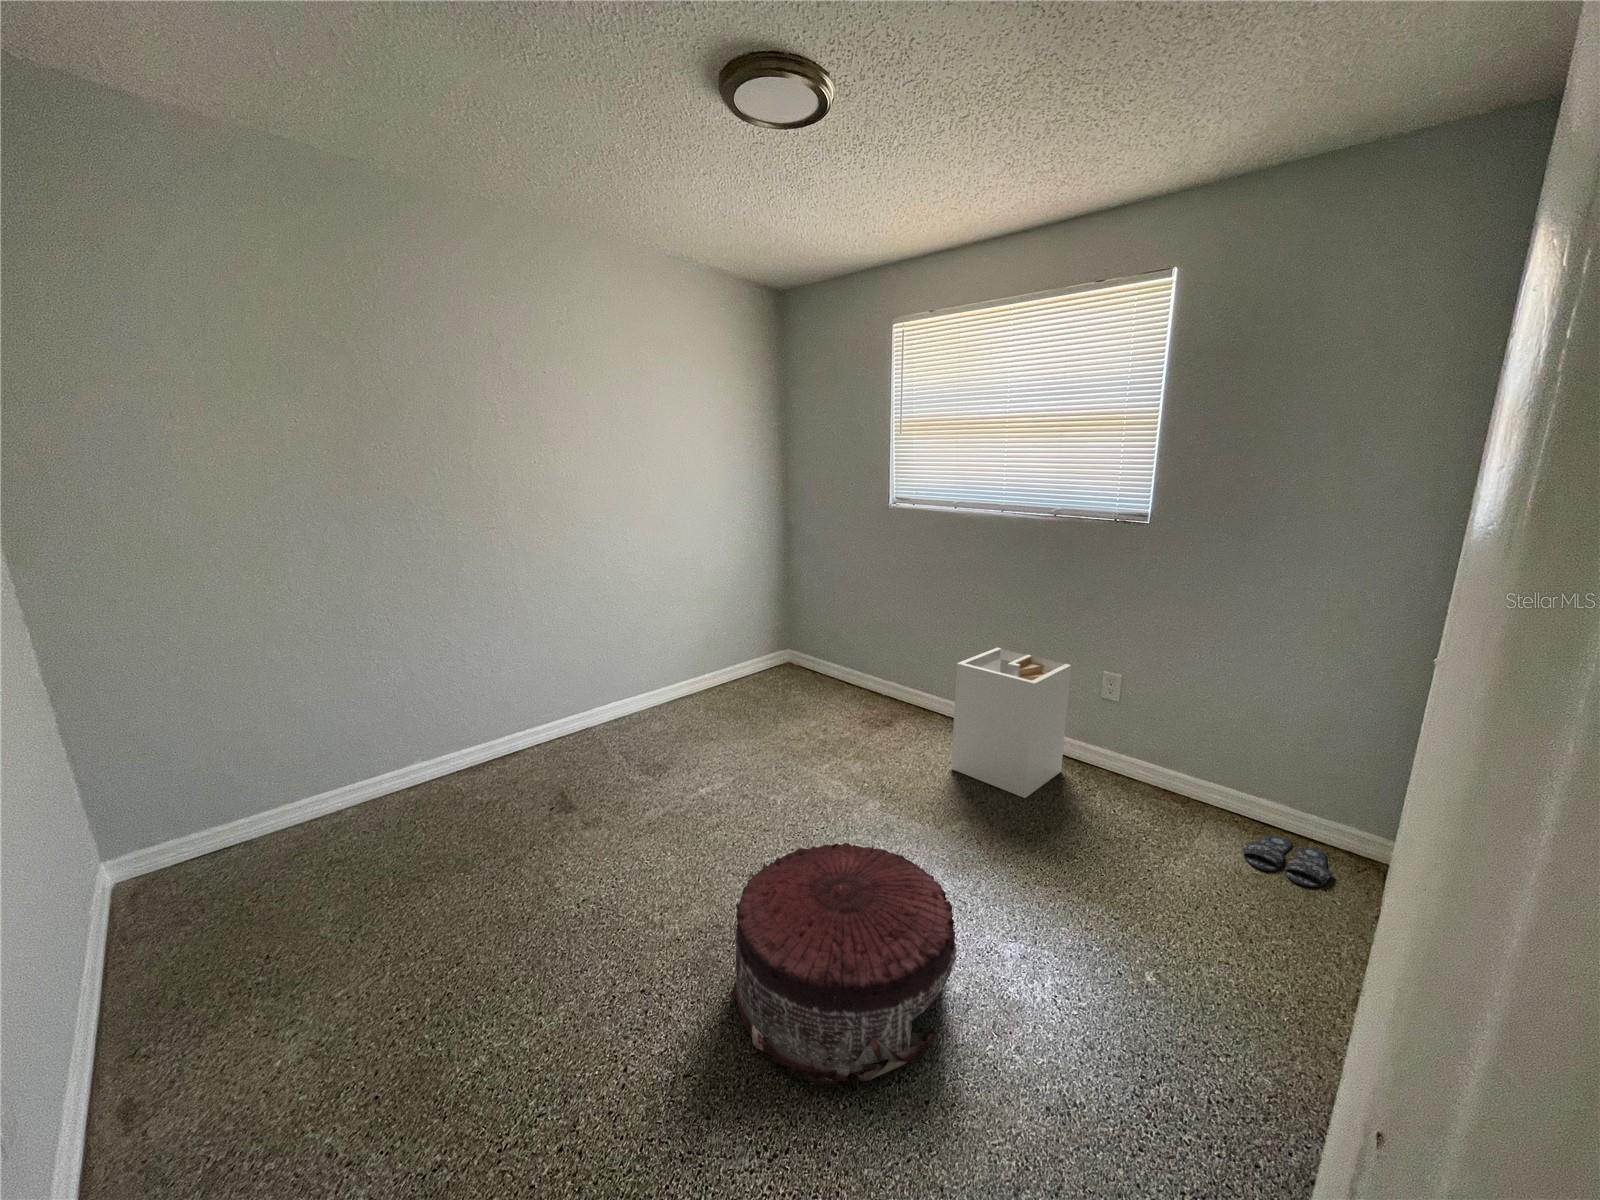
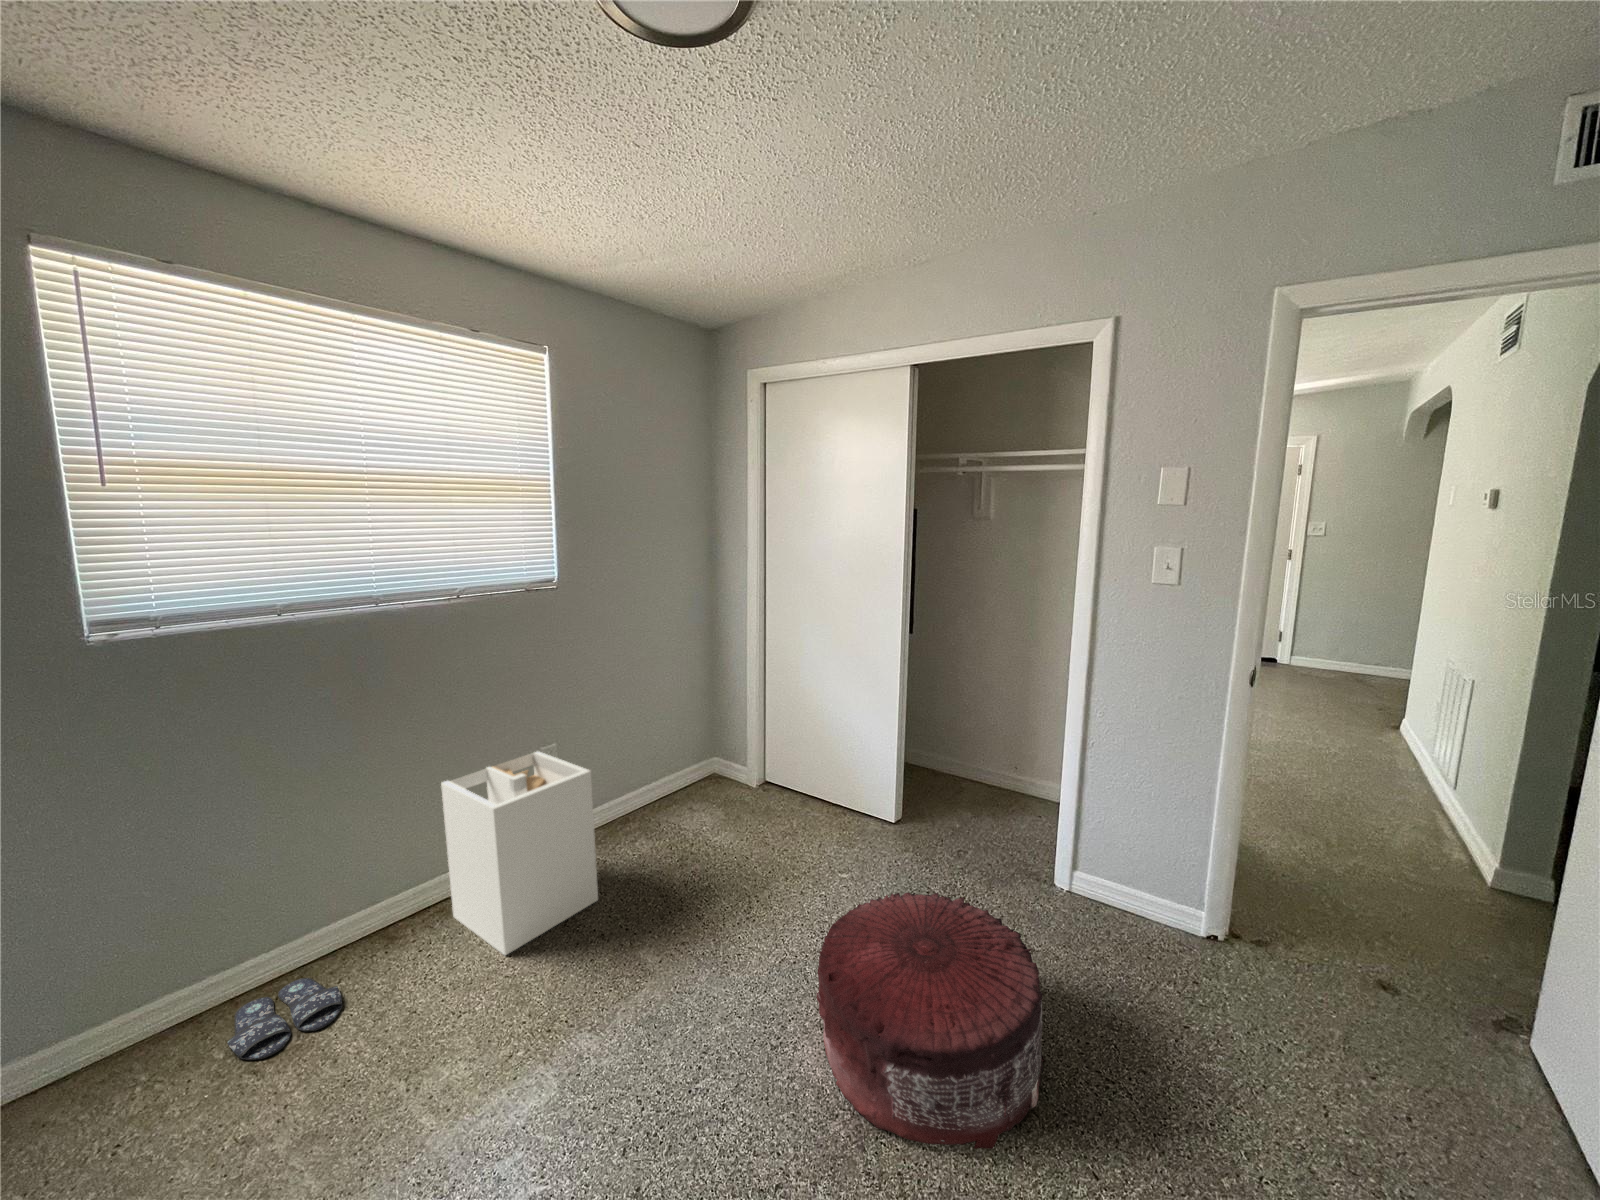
slippers: present [1243,835,1333,887] -> present [227,978,342,1060]

